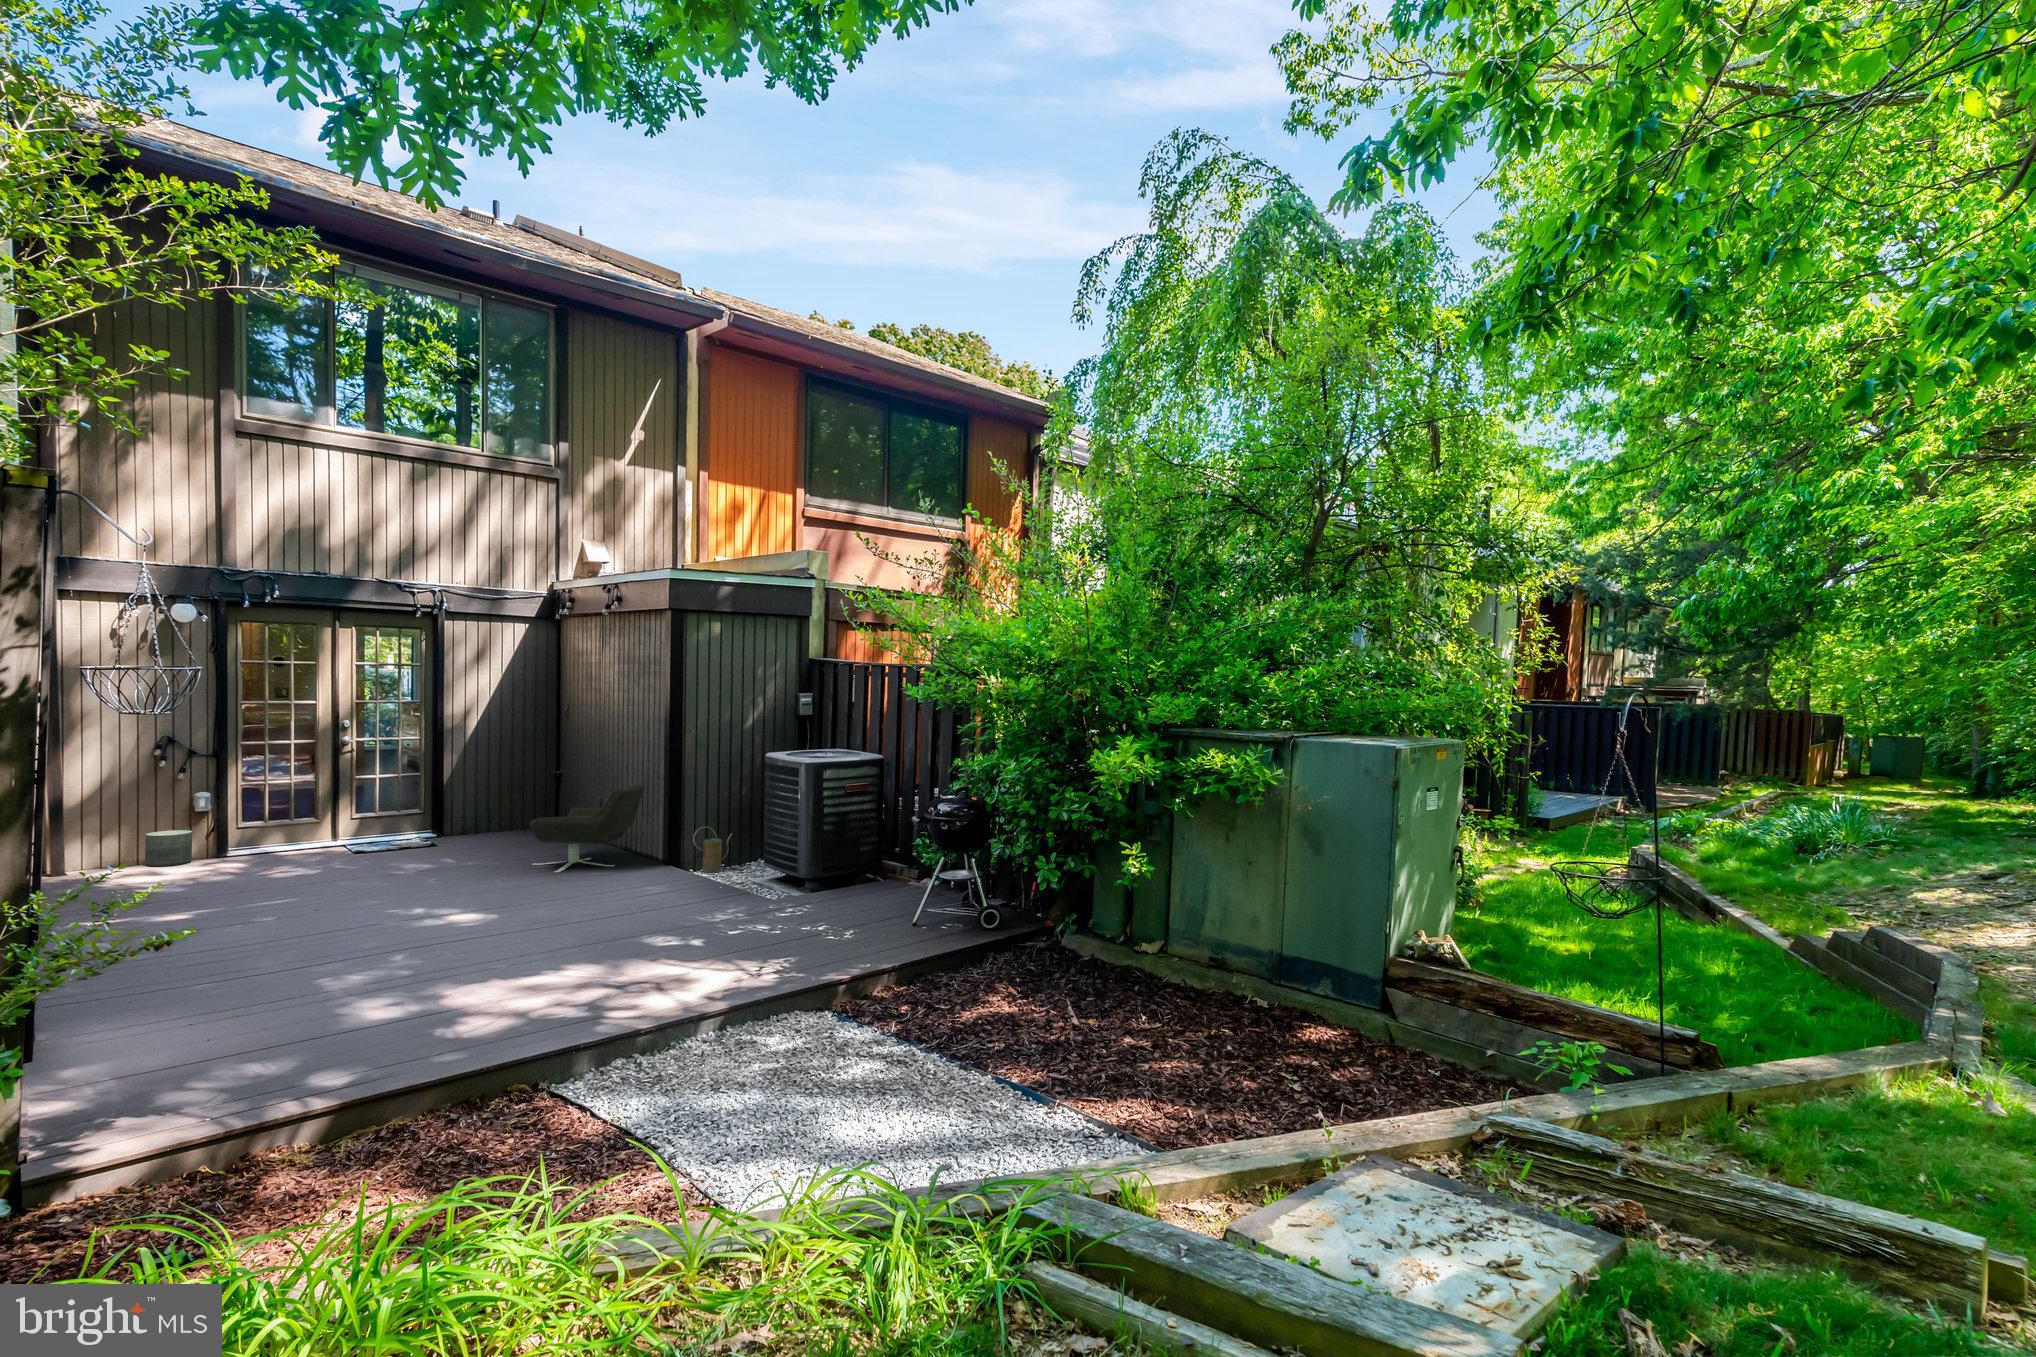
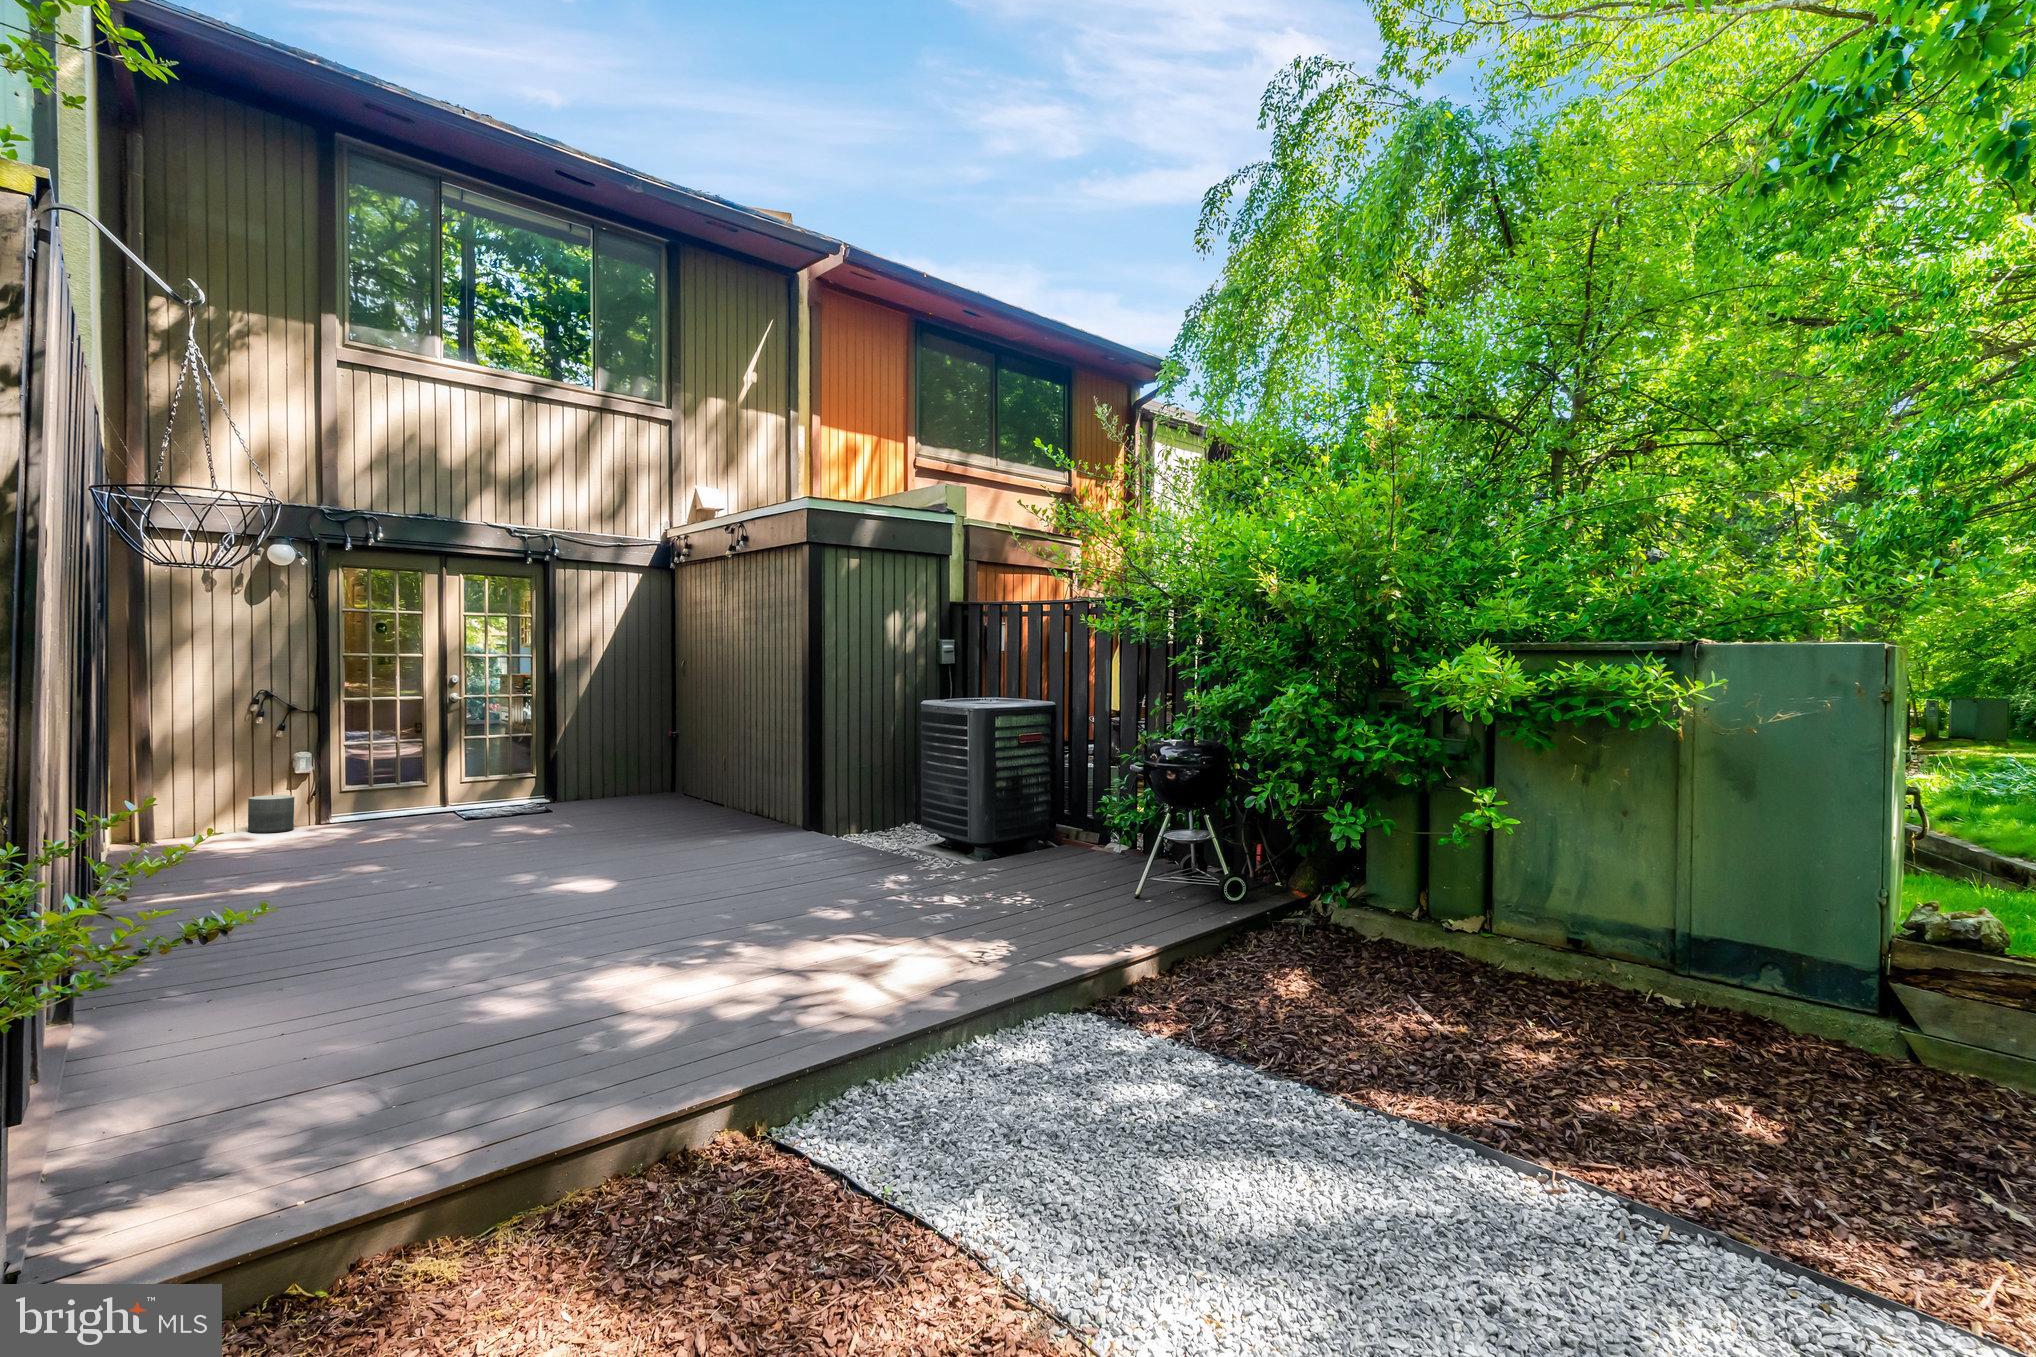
lounge chair: present [529,784,645,872] -> none [642,752,768,850]
watering can: present [693,826,733,873] -> none [823,800,869,855]

